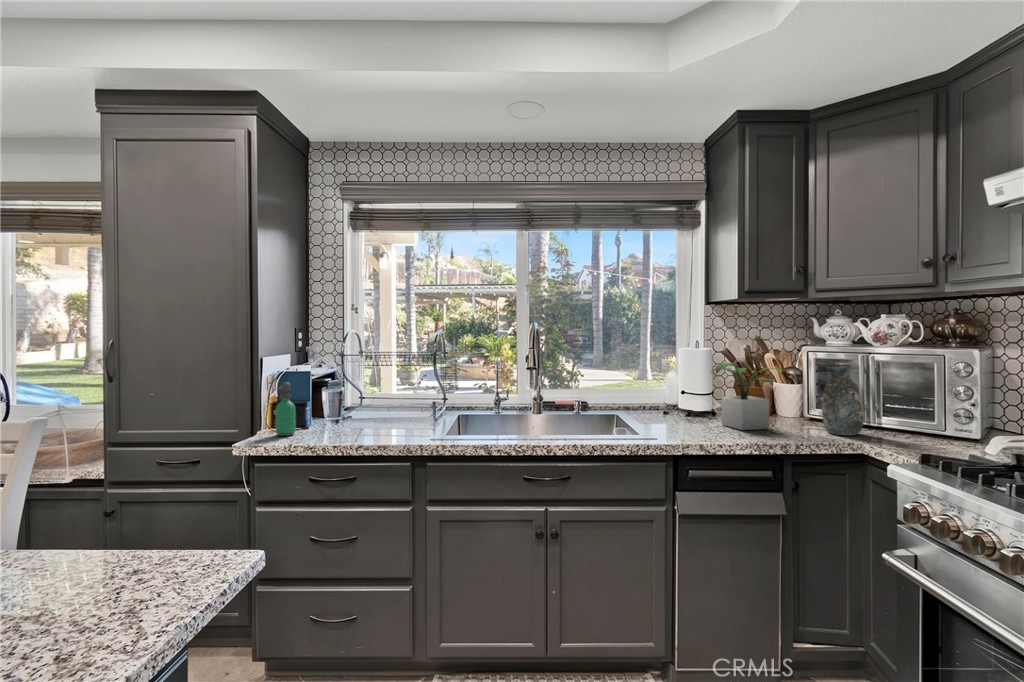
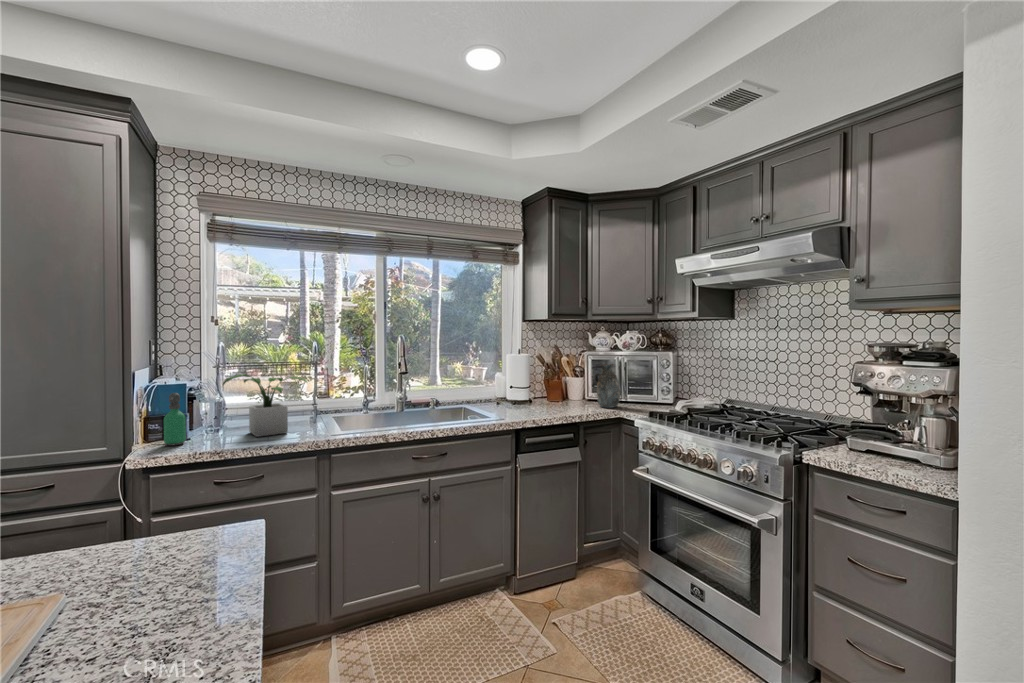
potted plant: present [712,363,780,430] -> present [223,375,307,437]

